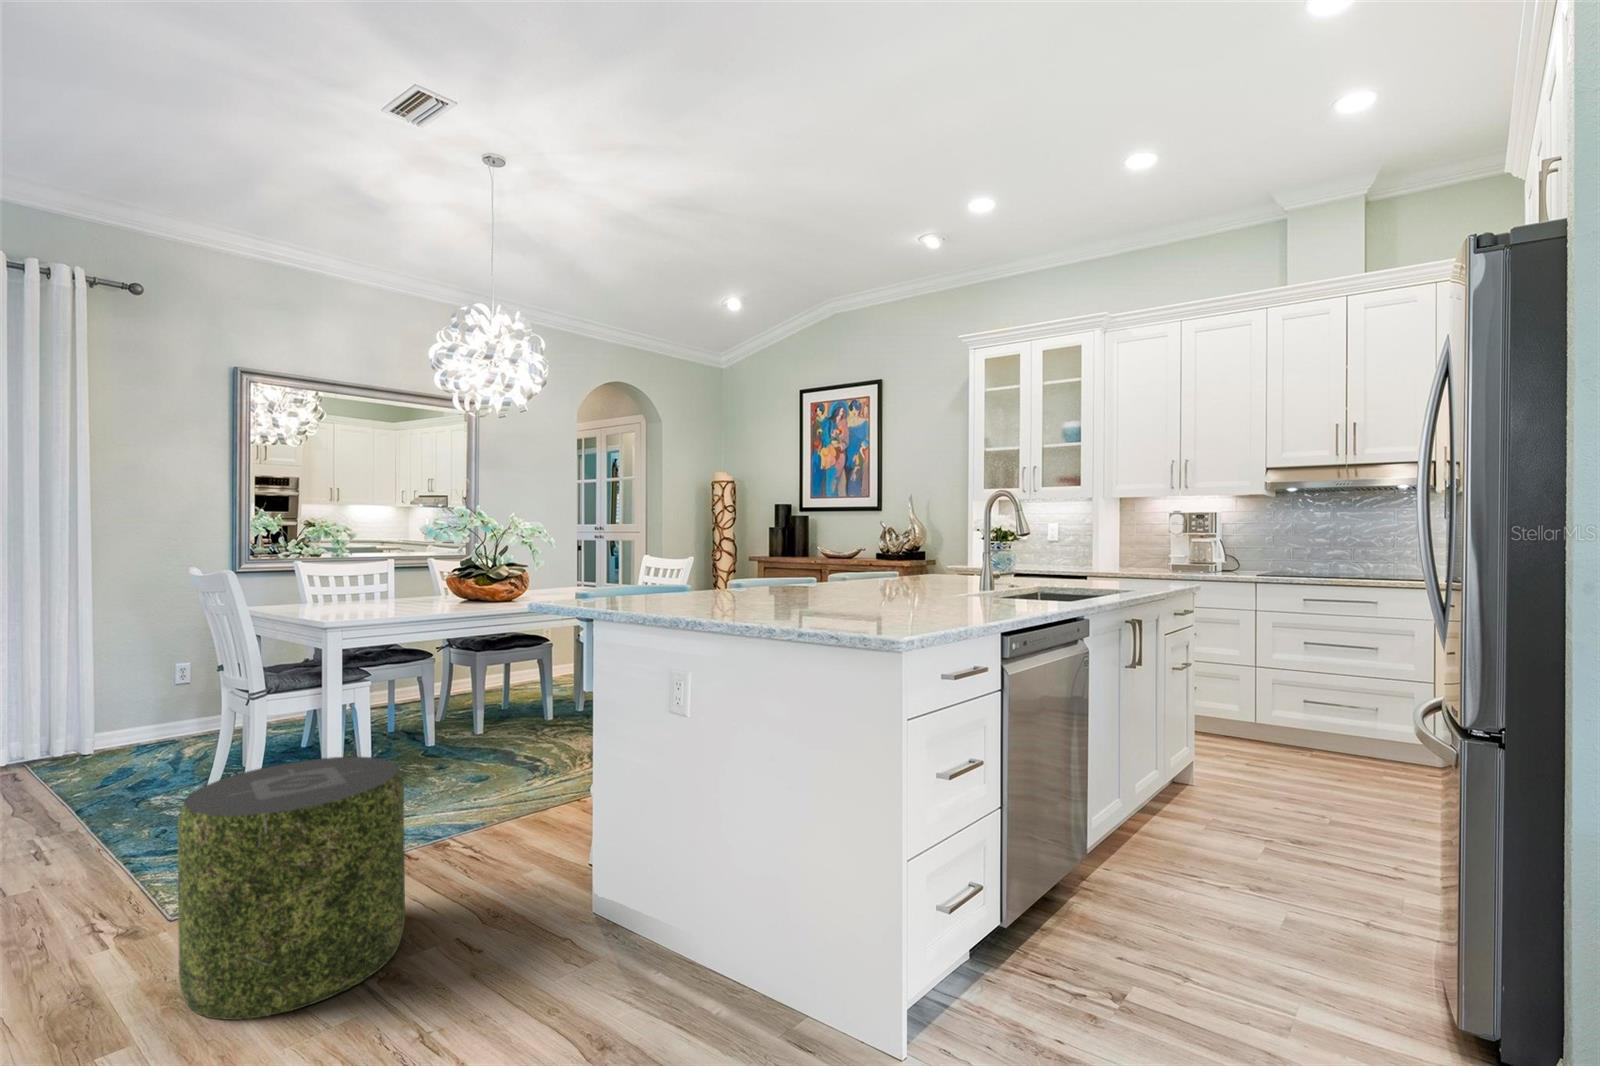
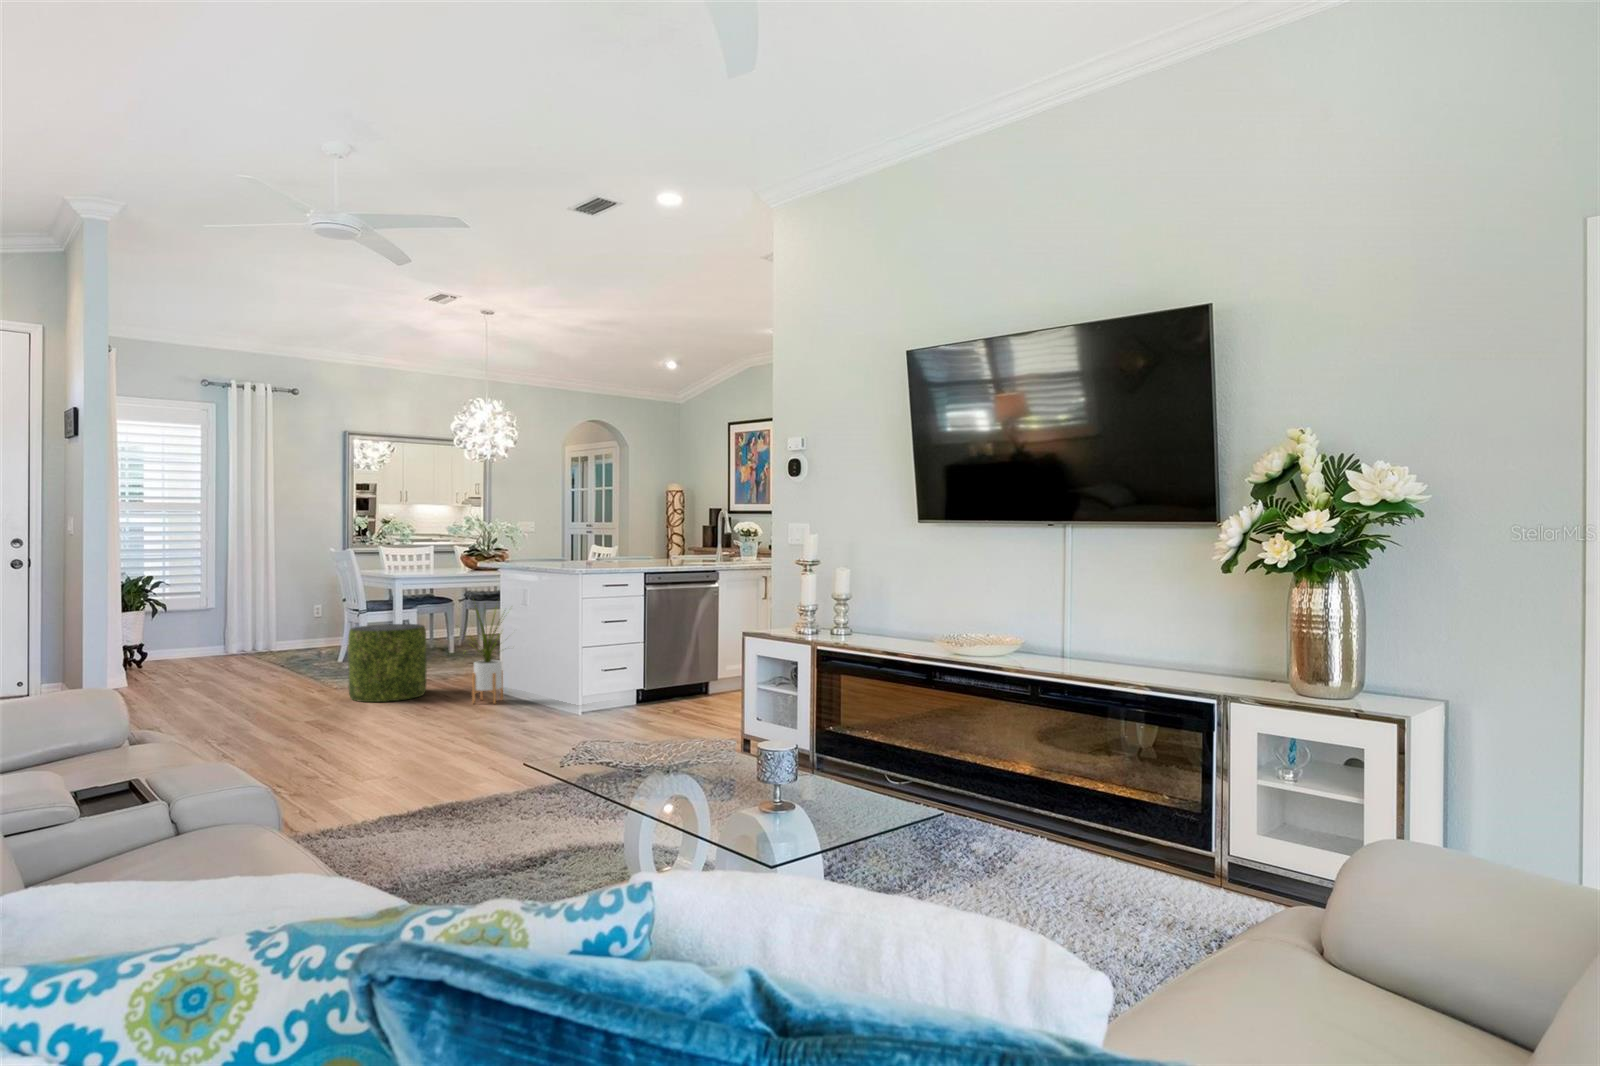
house plant: none [492,696,662,1004] -> present [472,605,504,704]

